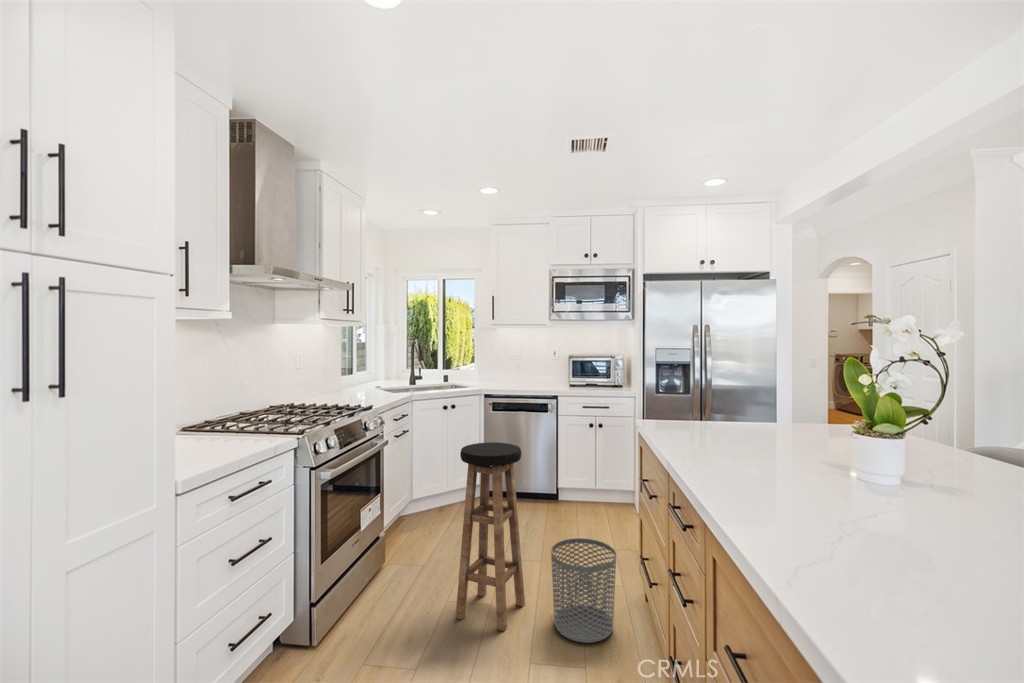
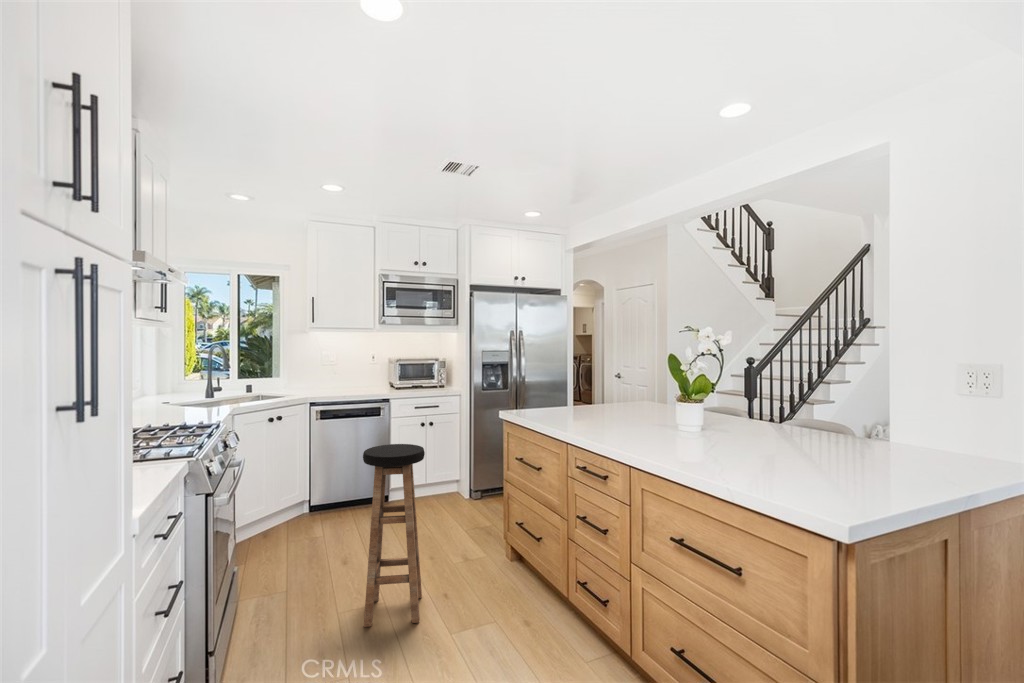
waste bin: present [551,538,616,643] -> none [455,520,512,610]

